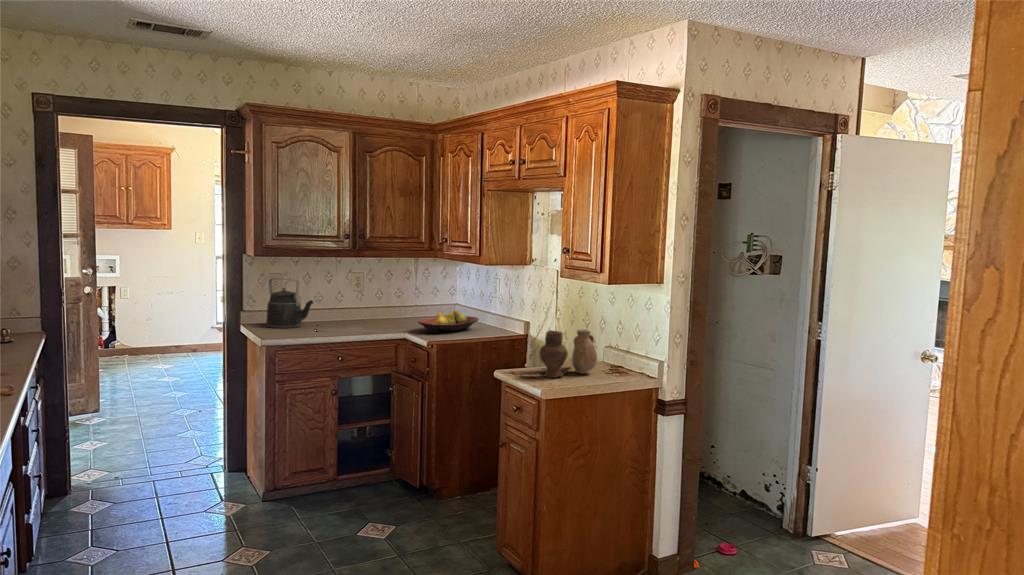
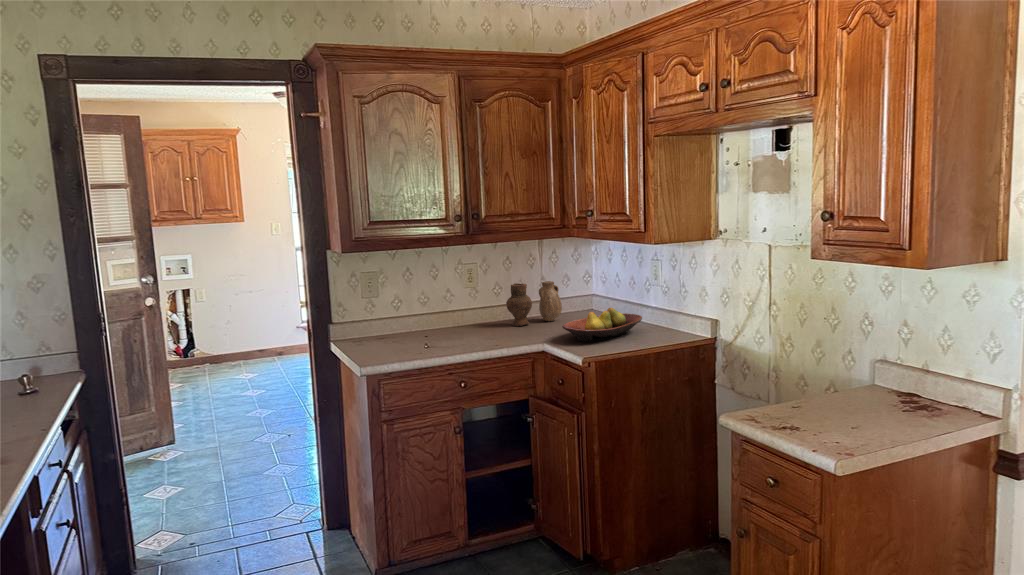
kettle: present [267,278,313,328] -> none [360,280,421,346]
vase: present [540,330,597,378] -> present [506,281,562,326]

